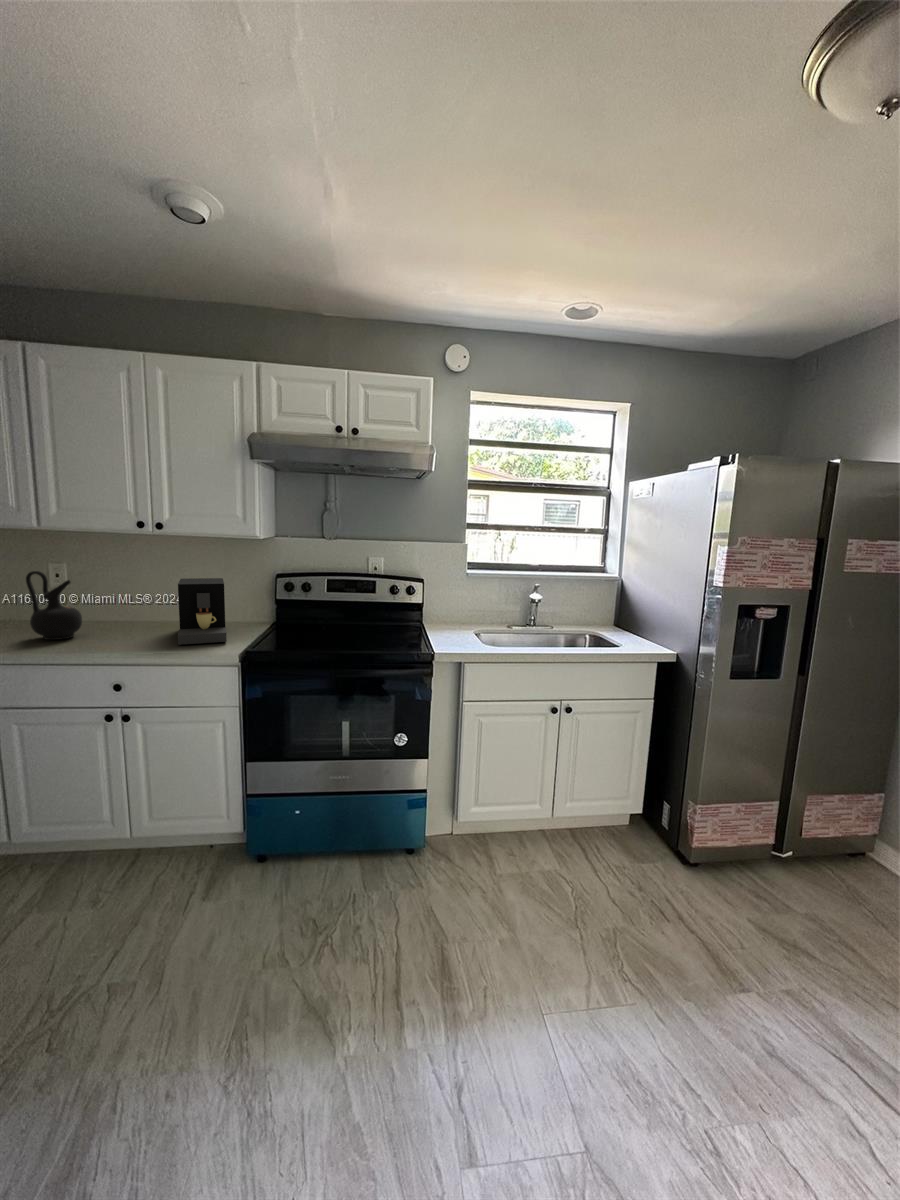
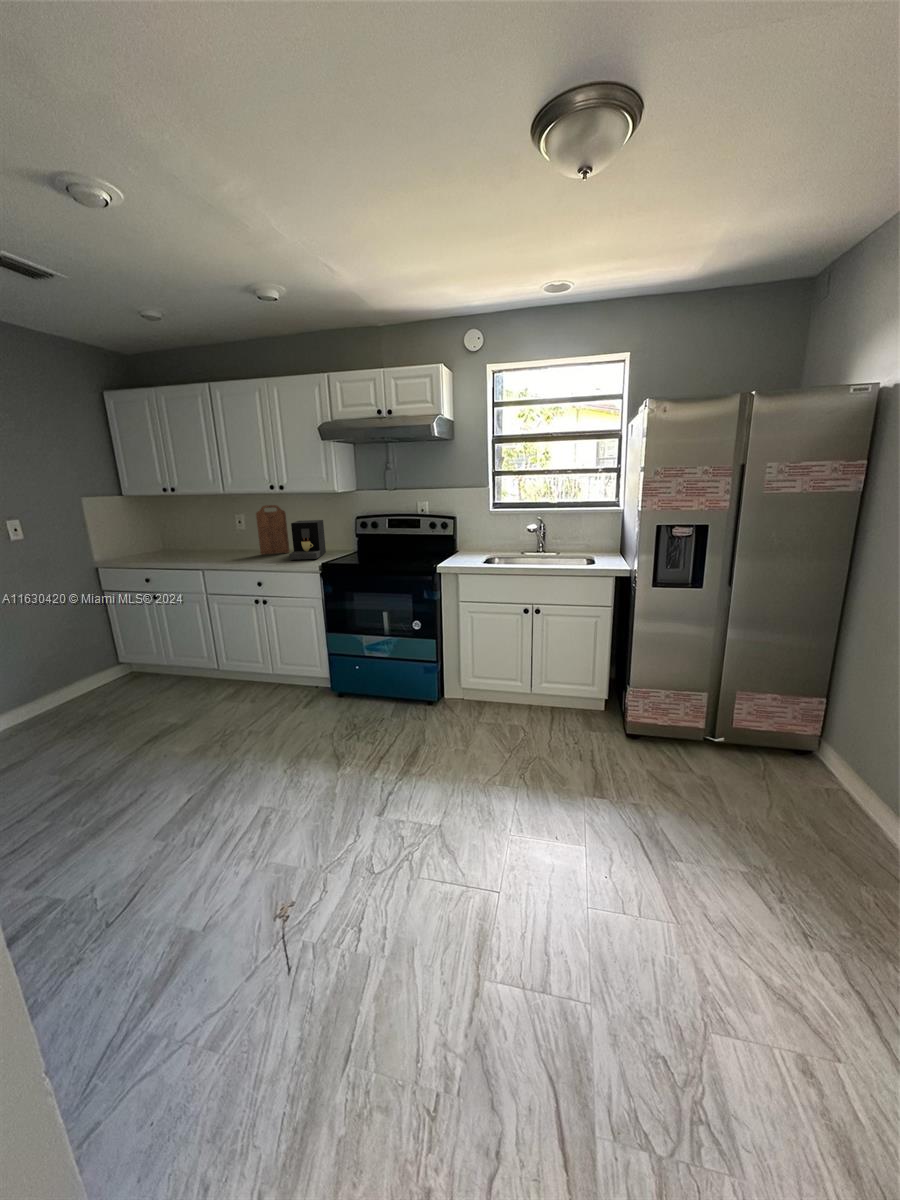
cutting board: none [103,553,160,633] -> present [256,505,289,554]
ceramic jug: present [26,571,82,640] -> none [218,518,247,557]

